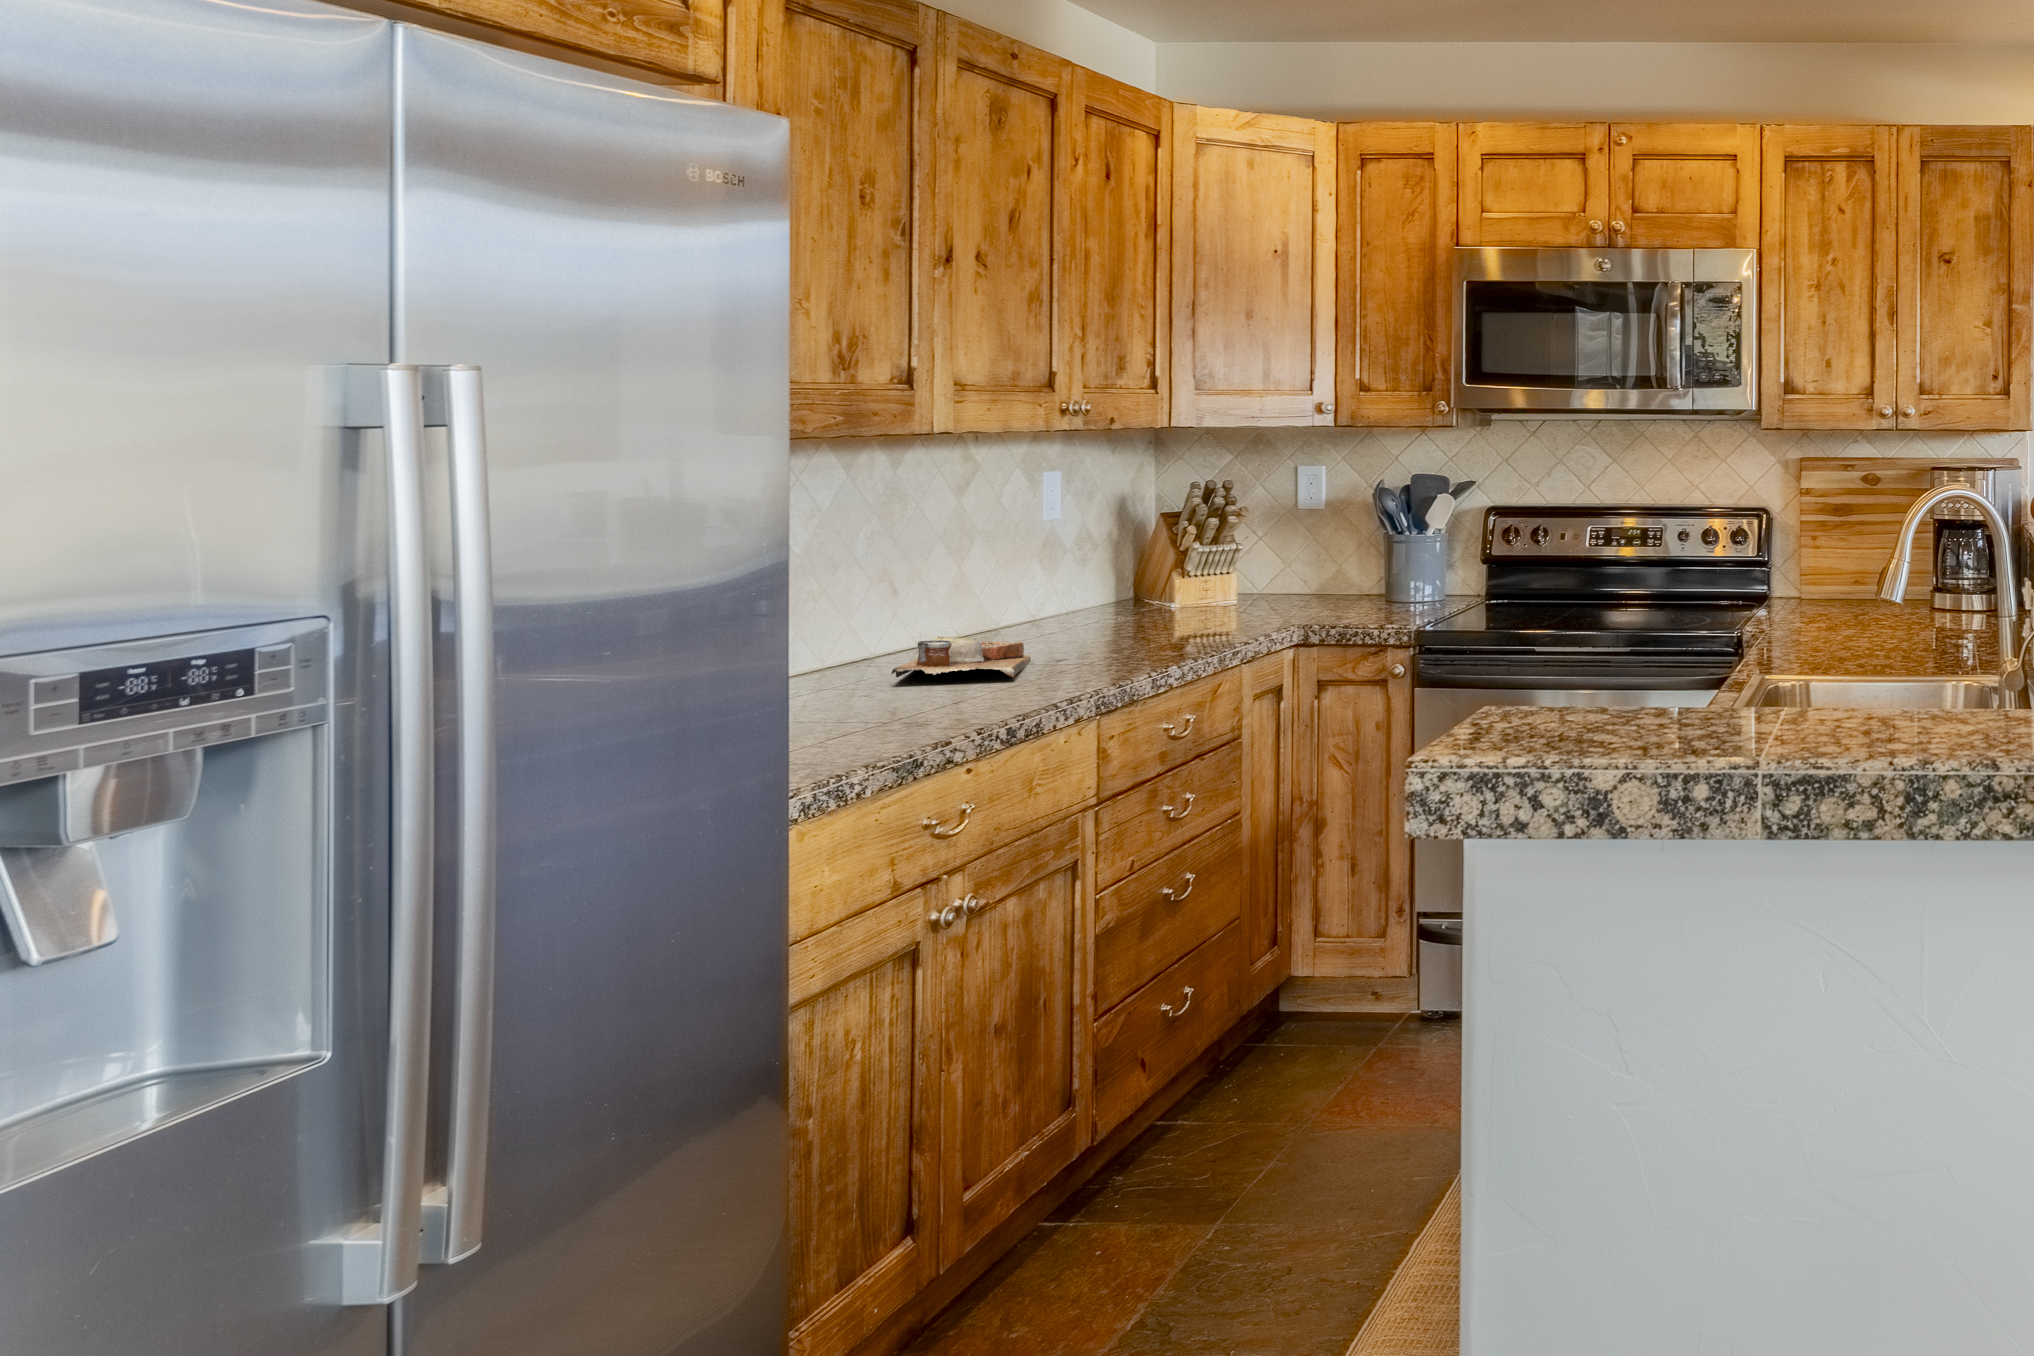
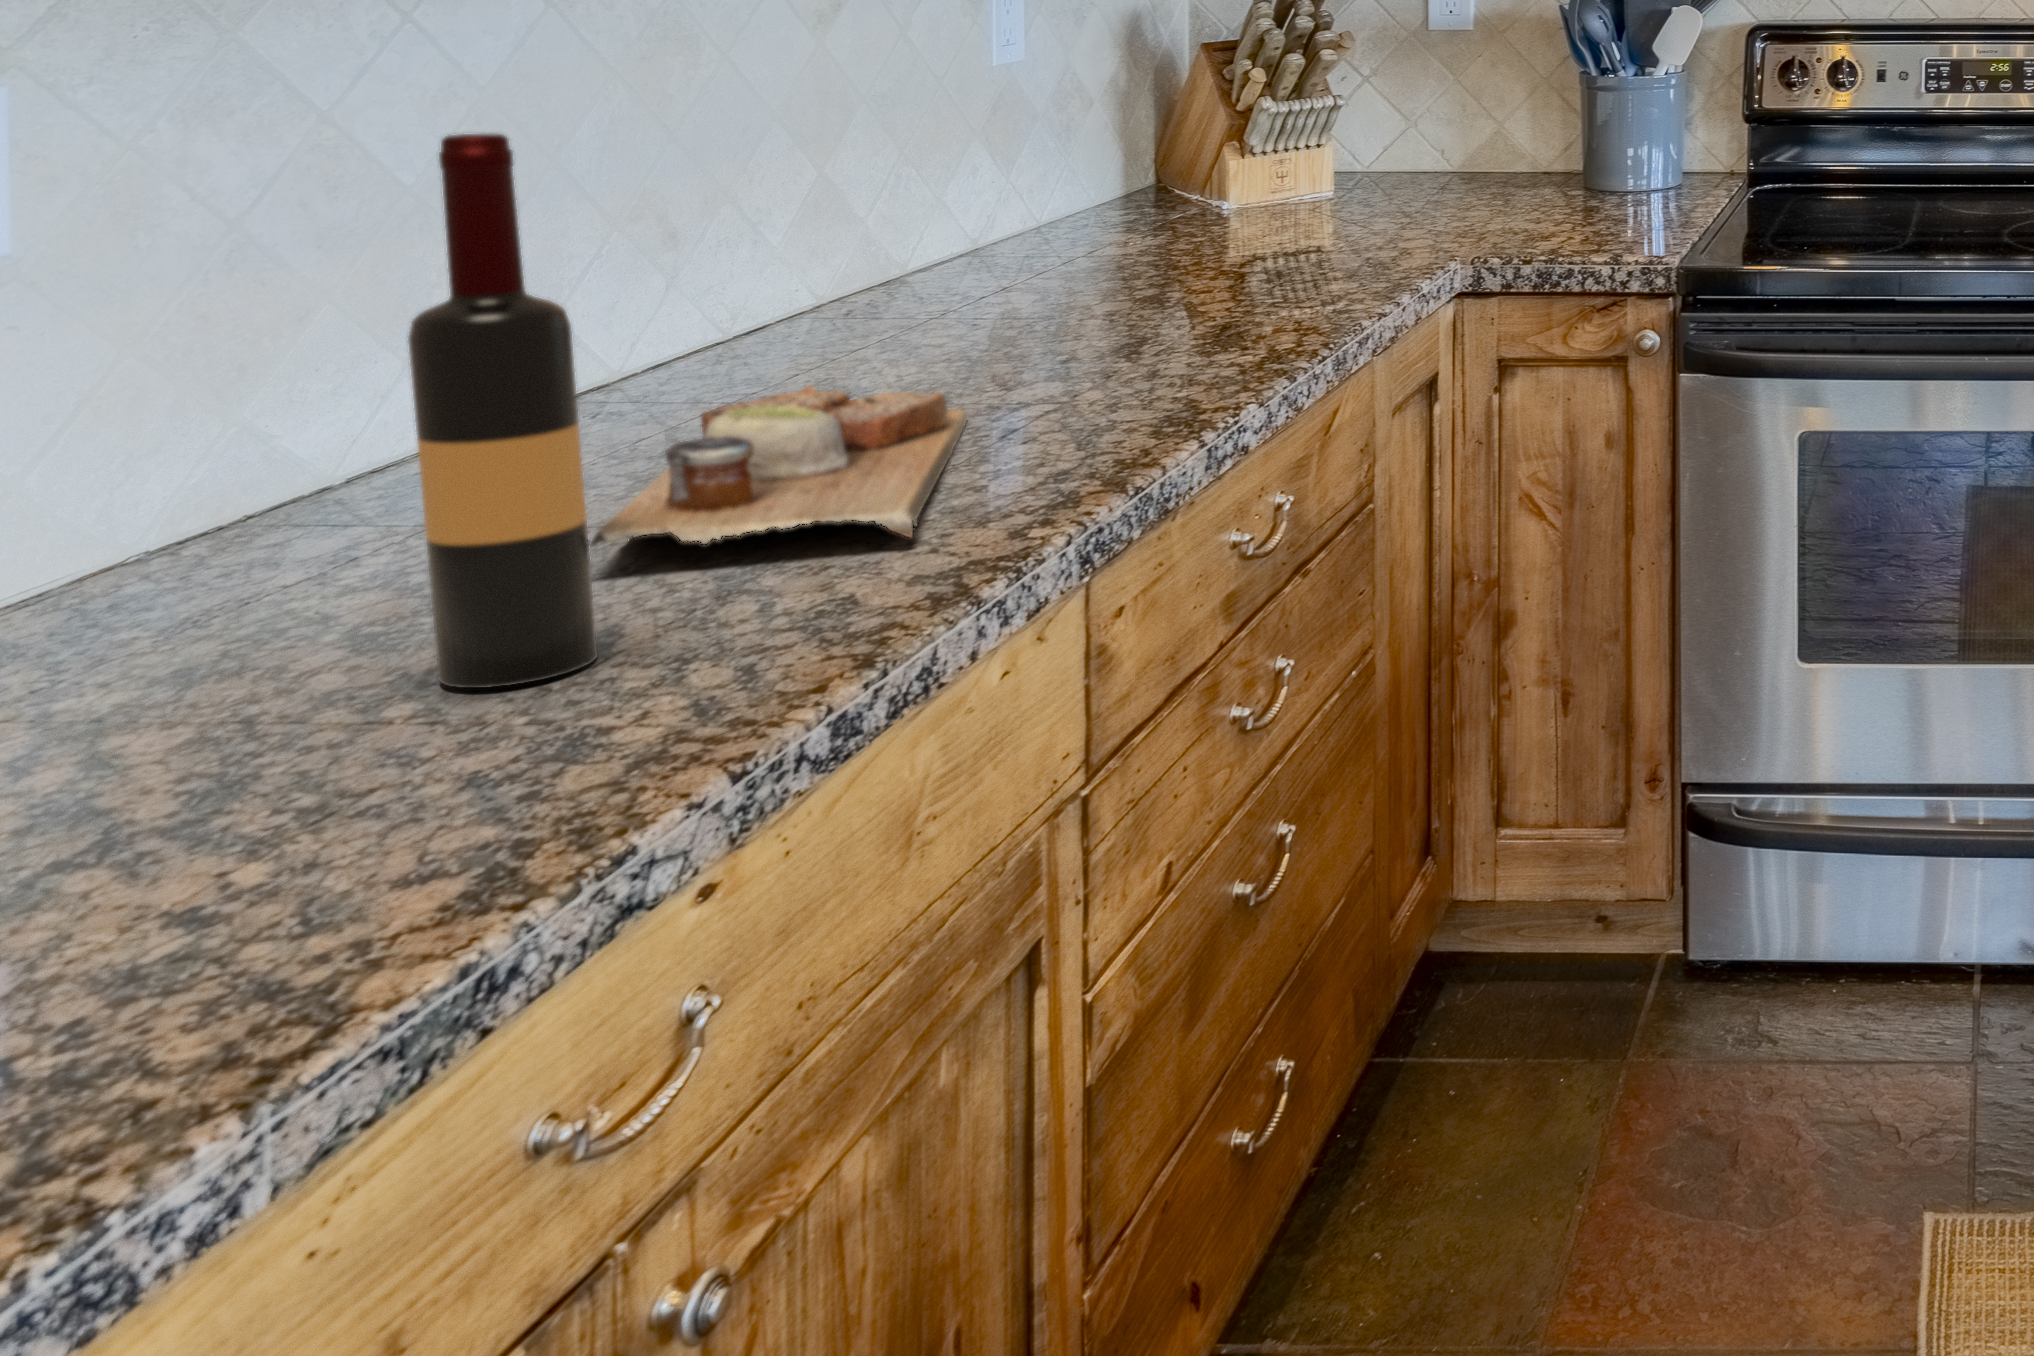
wine bottle: none [852,507,905,700] -> present [408,133,598,688]

